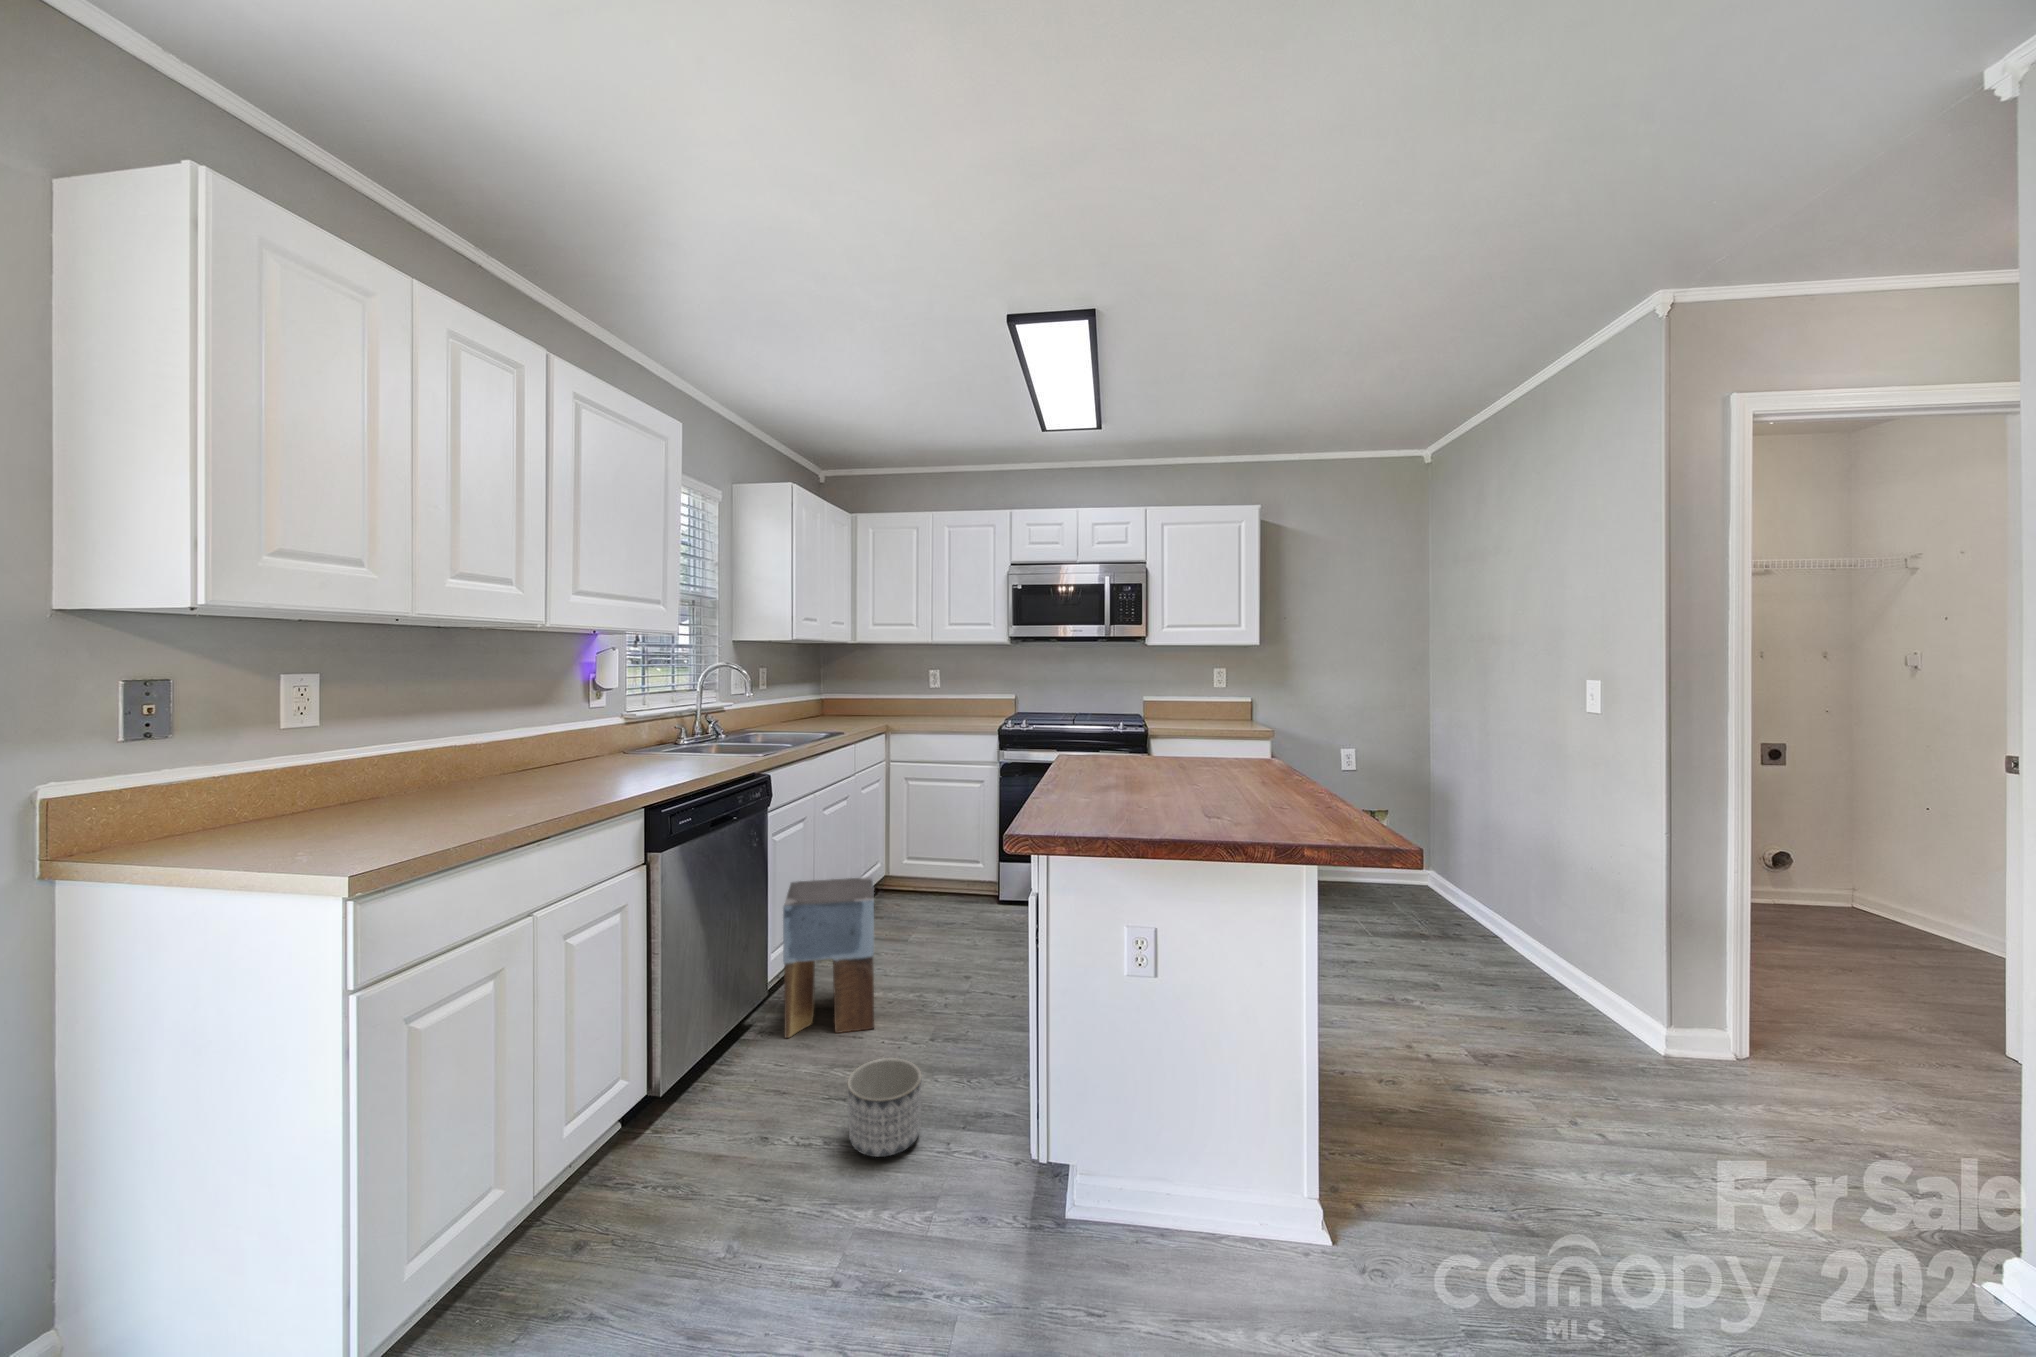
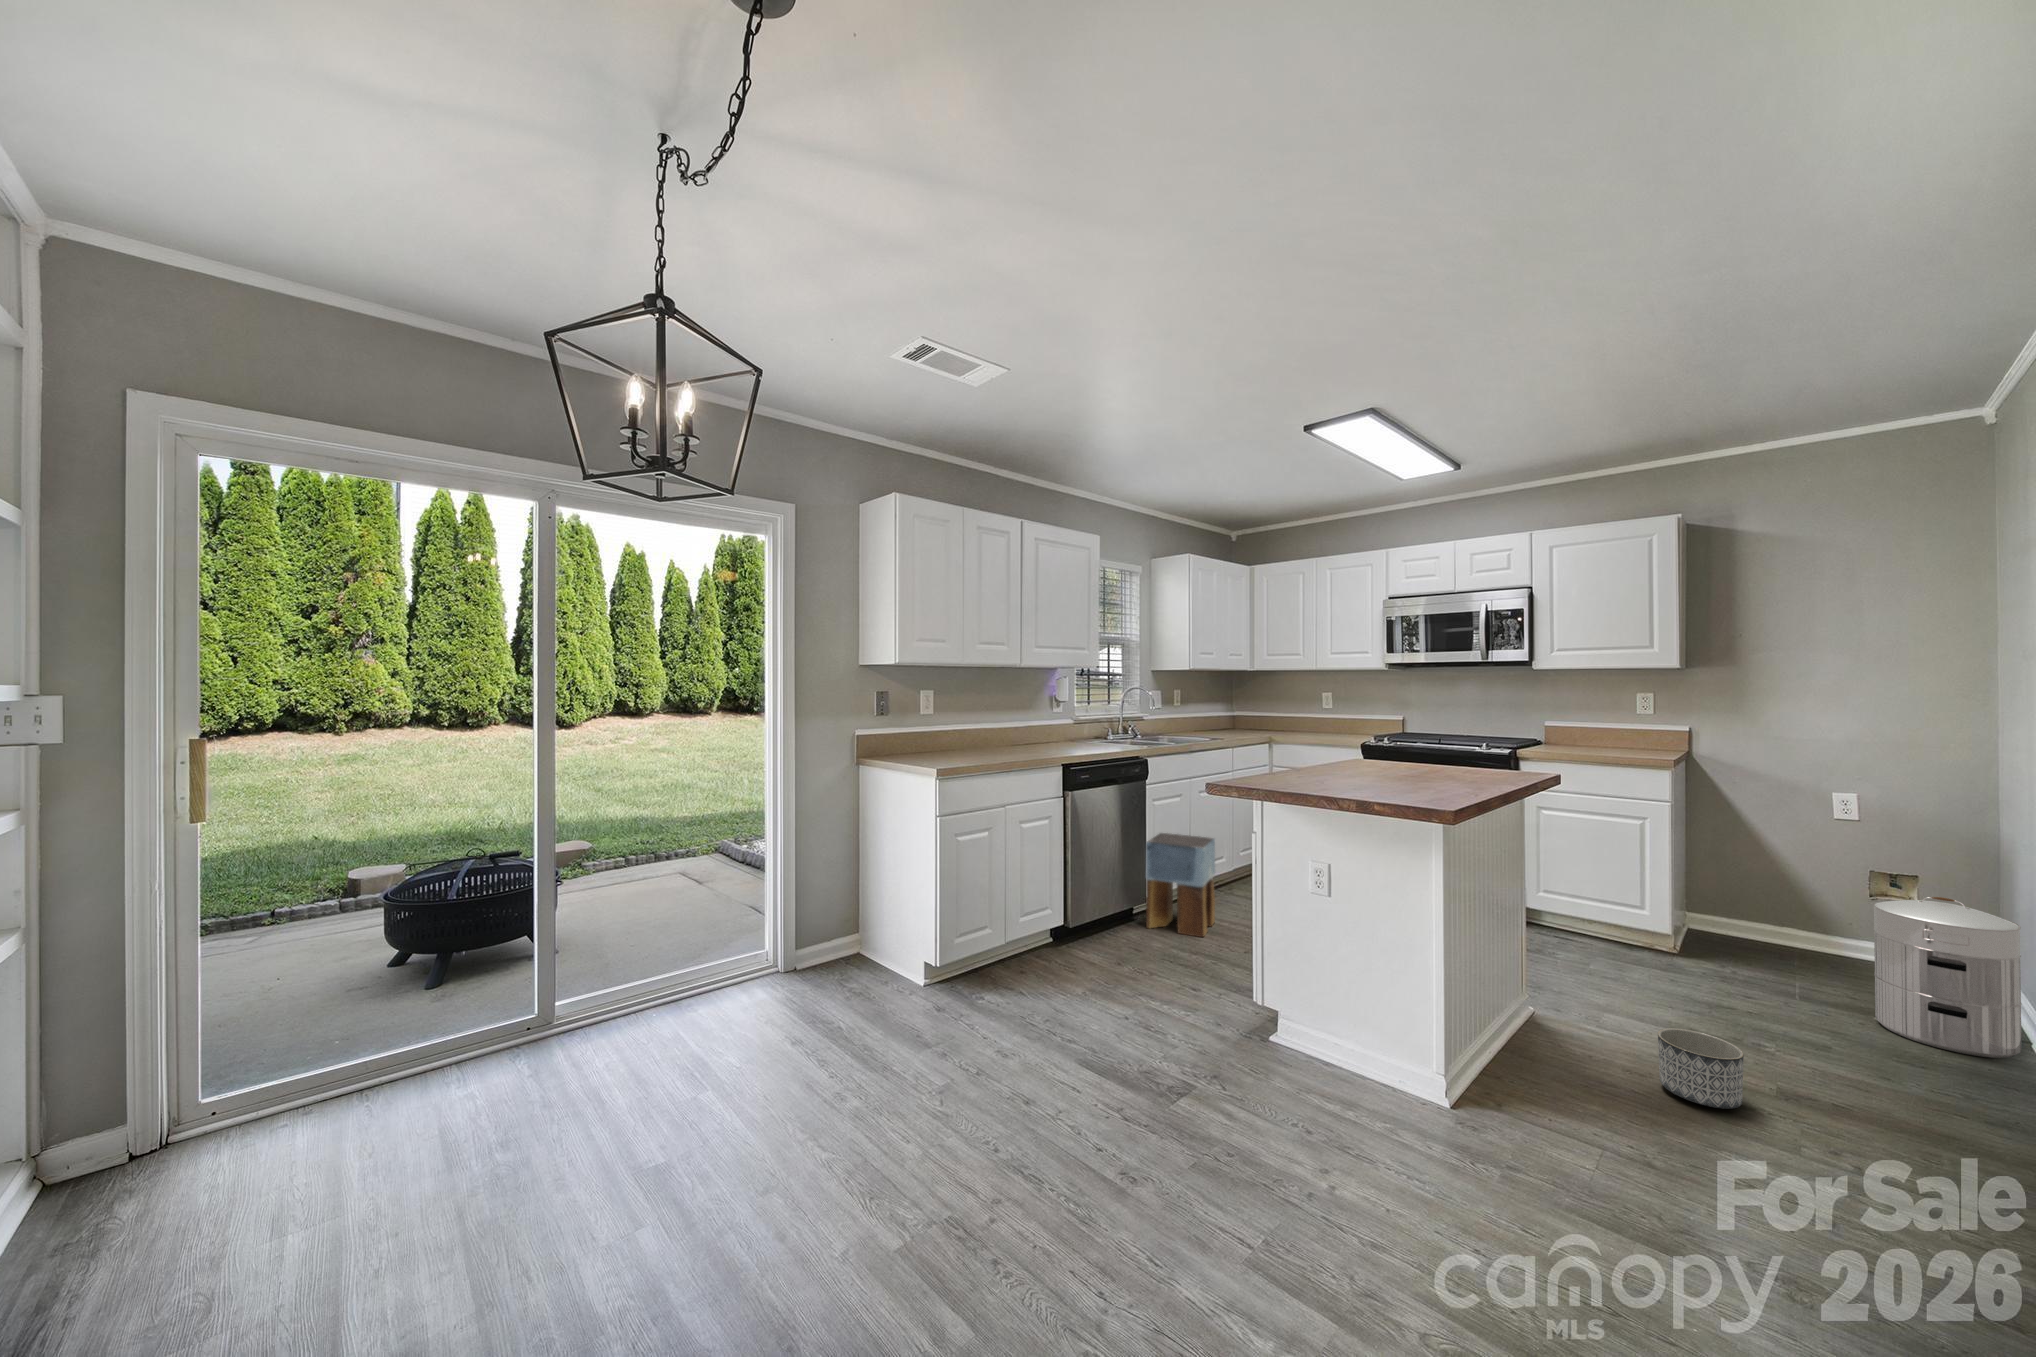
waste bin: none [1426,832,1514,957] -> present [1873,897,2022,1058]
planter: present [848,1058,921,1157] -> present [1658,1028,1744,1109]

